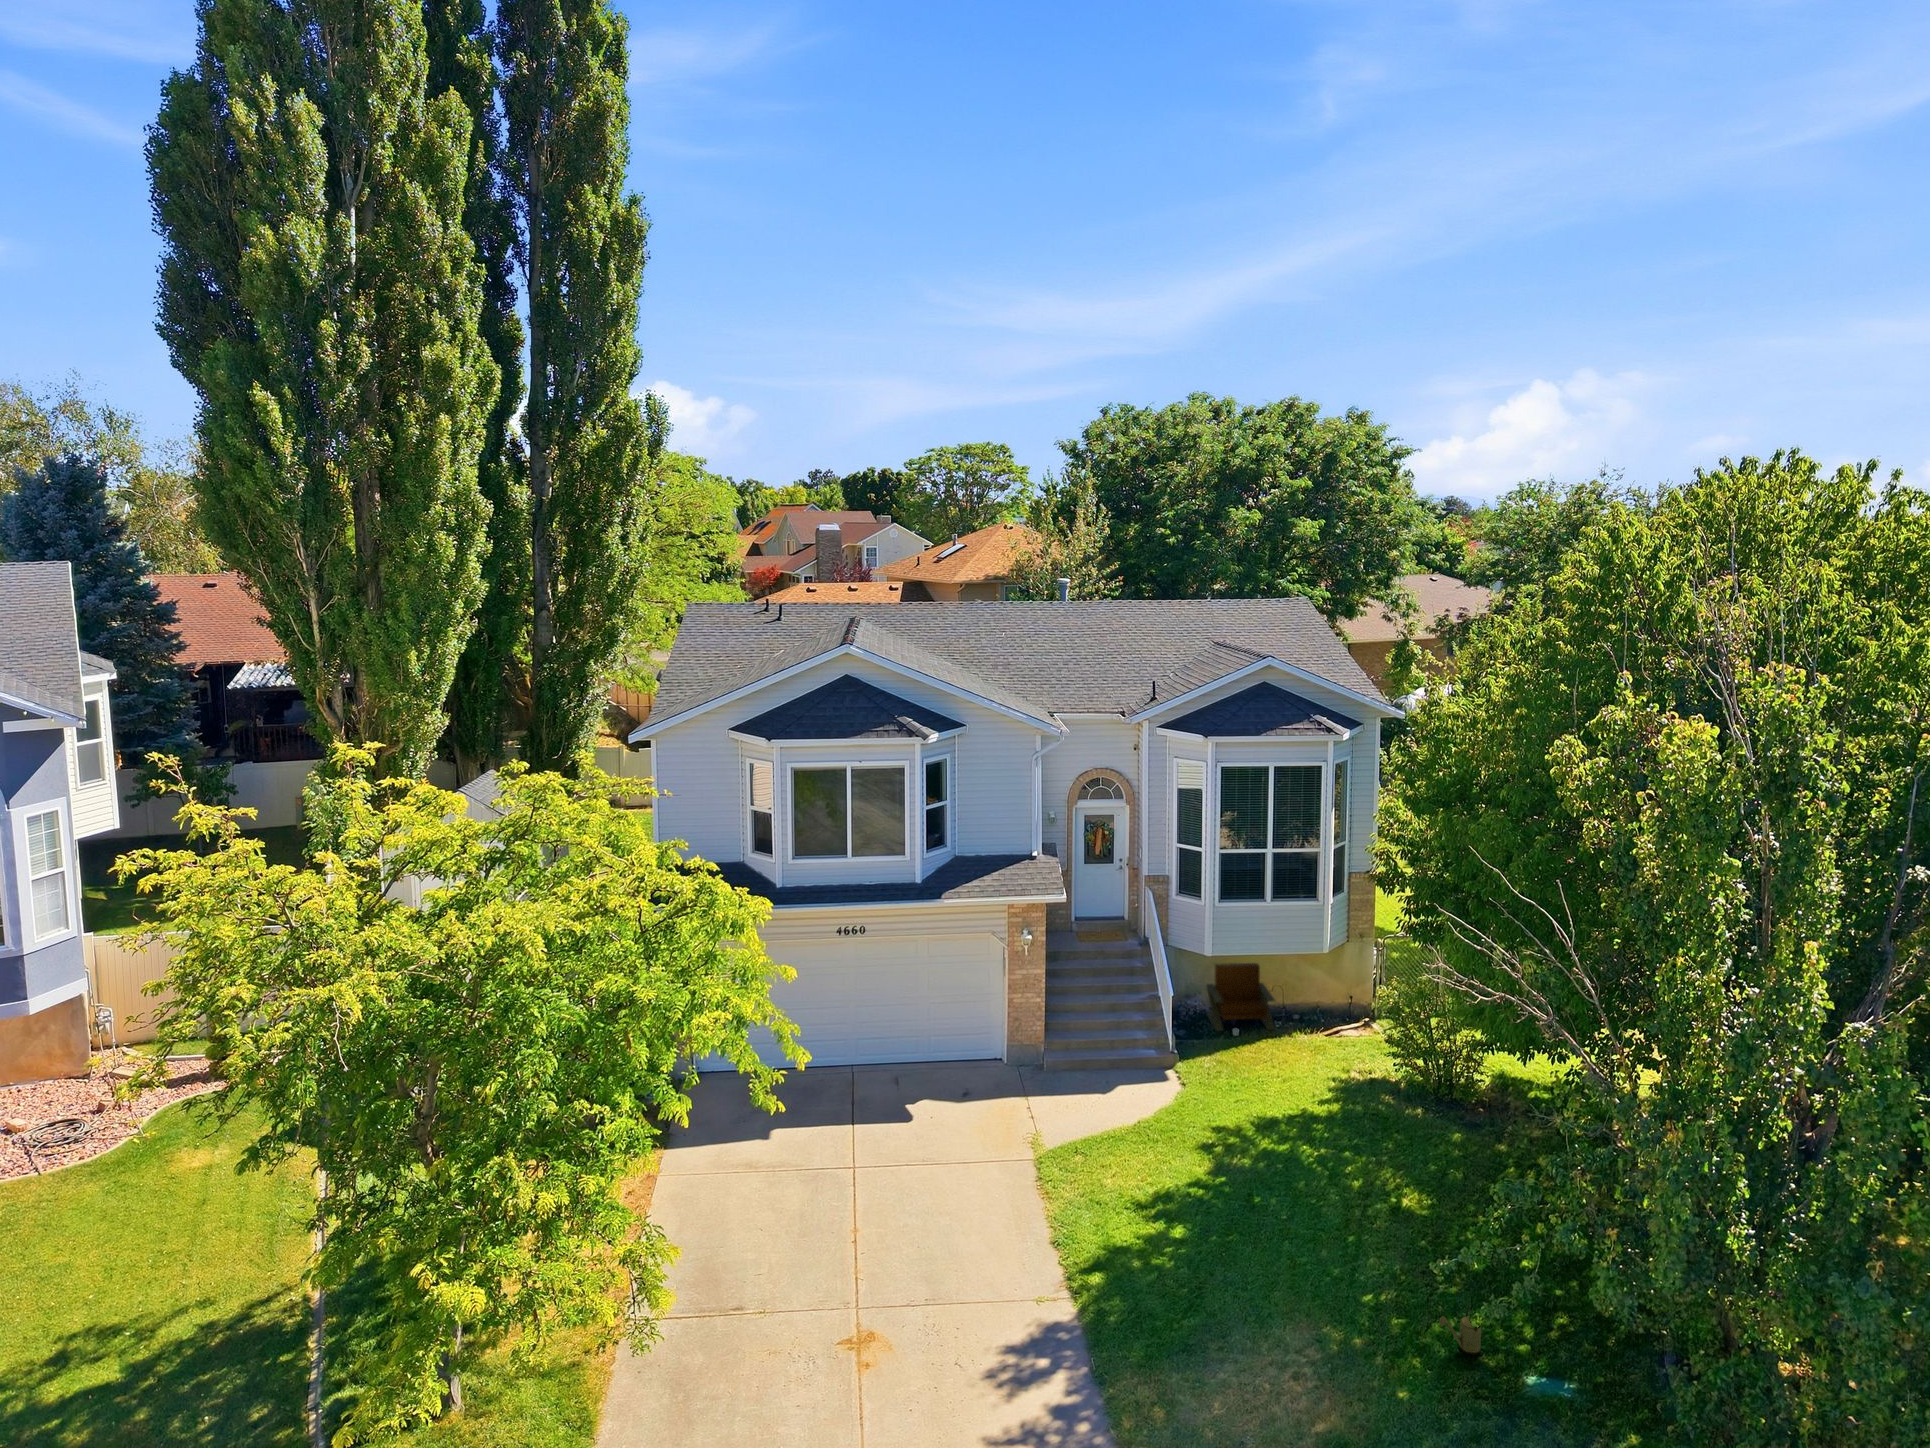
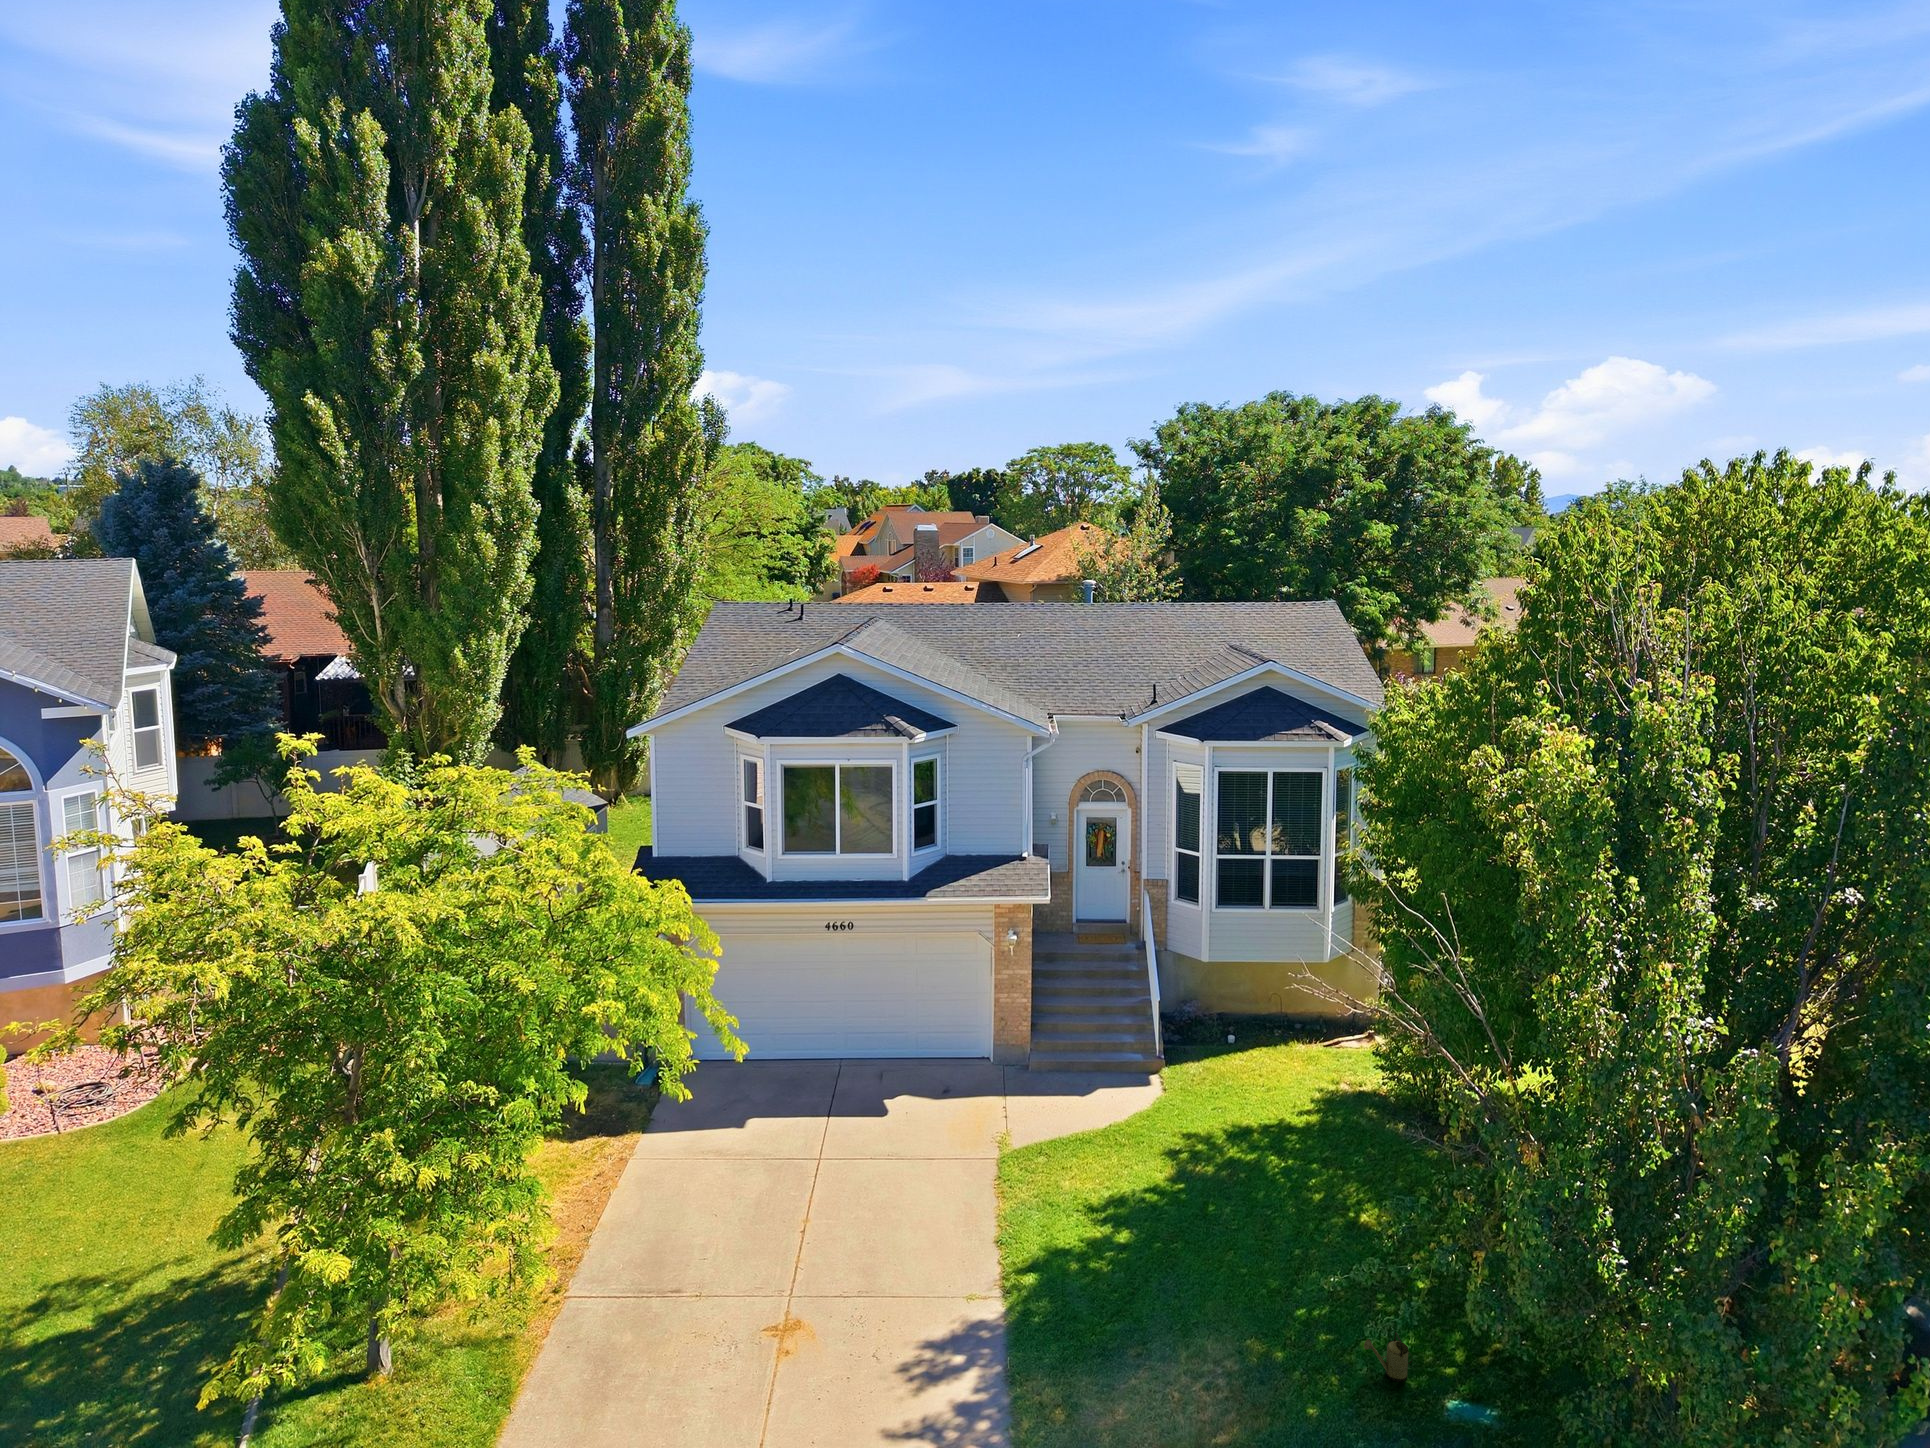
lounge chair: present [1206,963,1275,1031] -> none [1205,970,1272,1039]

